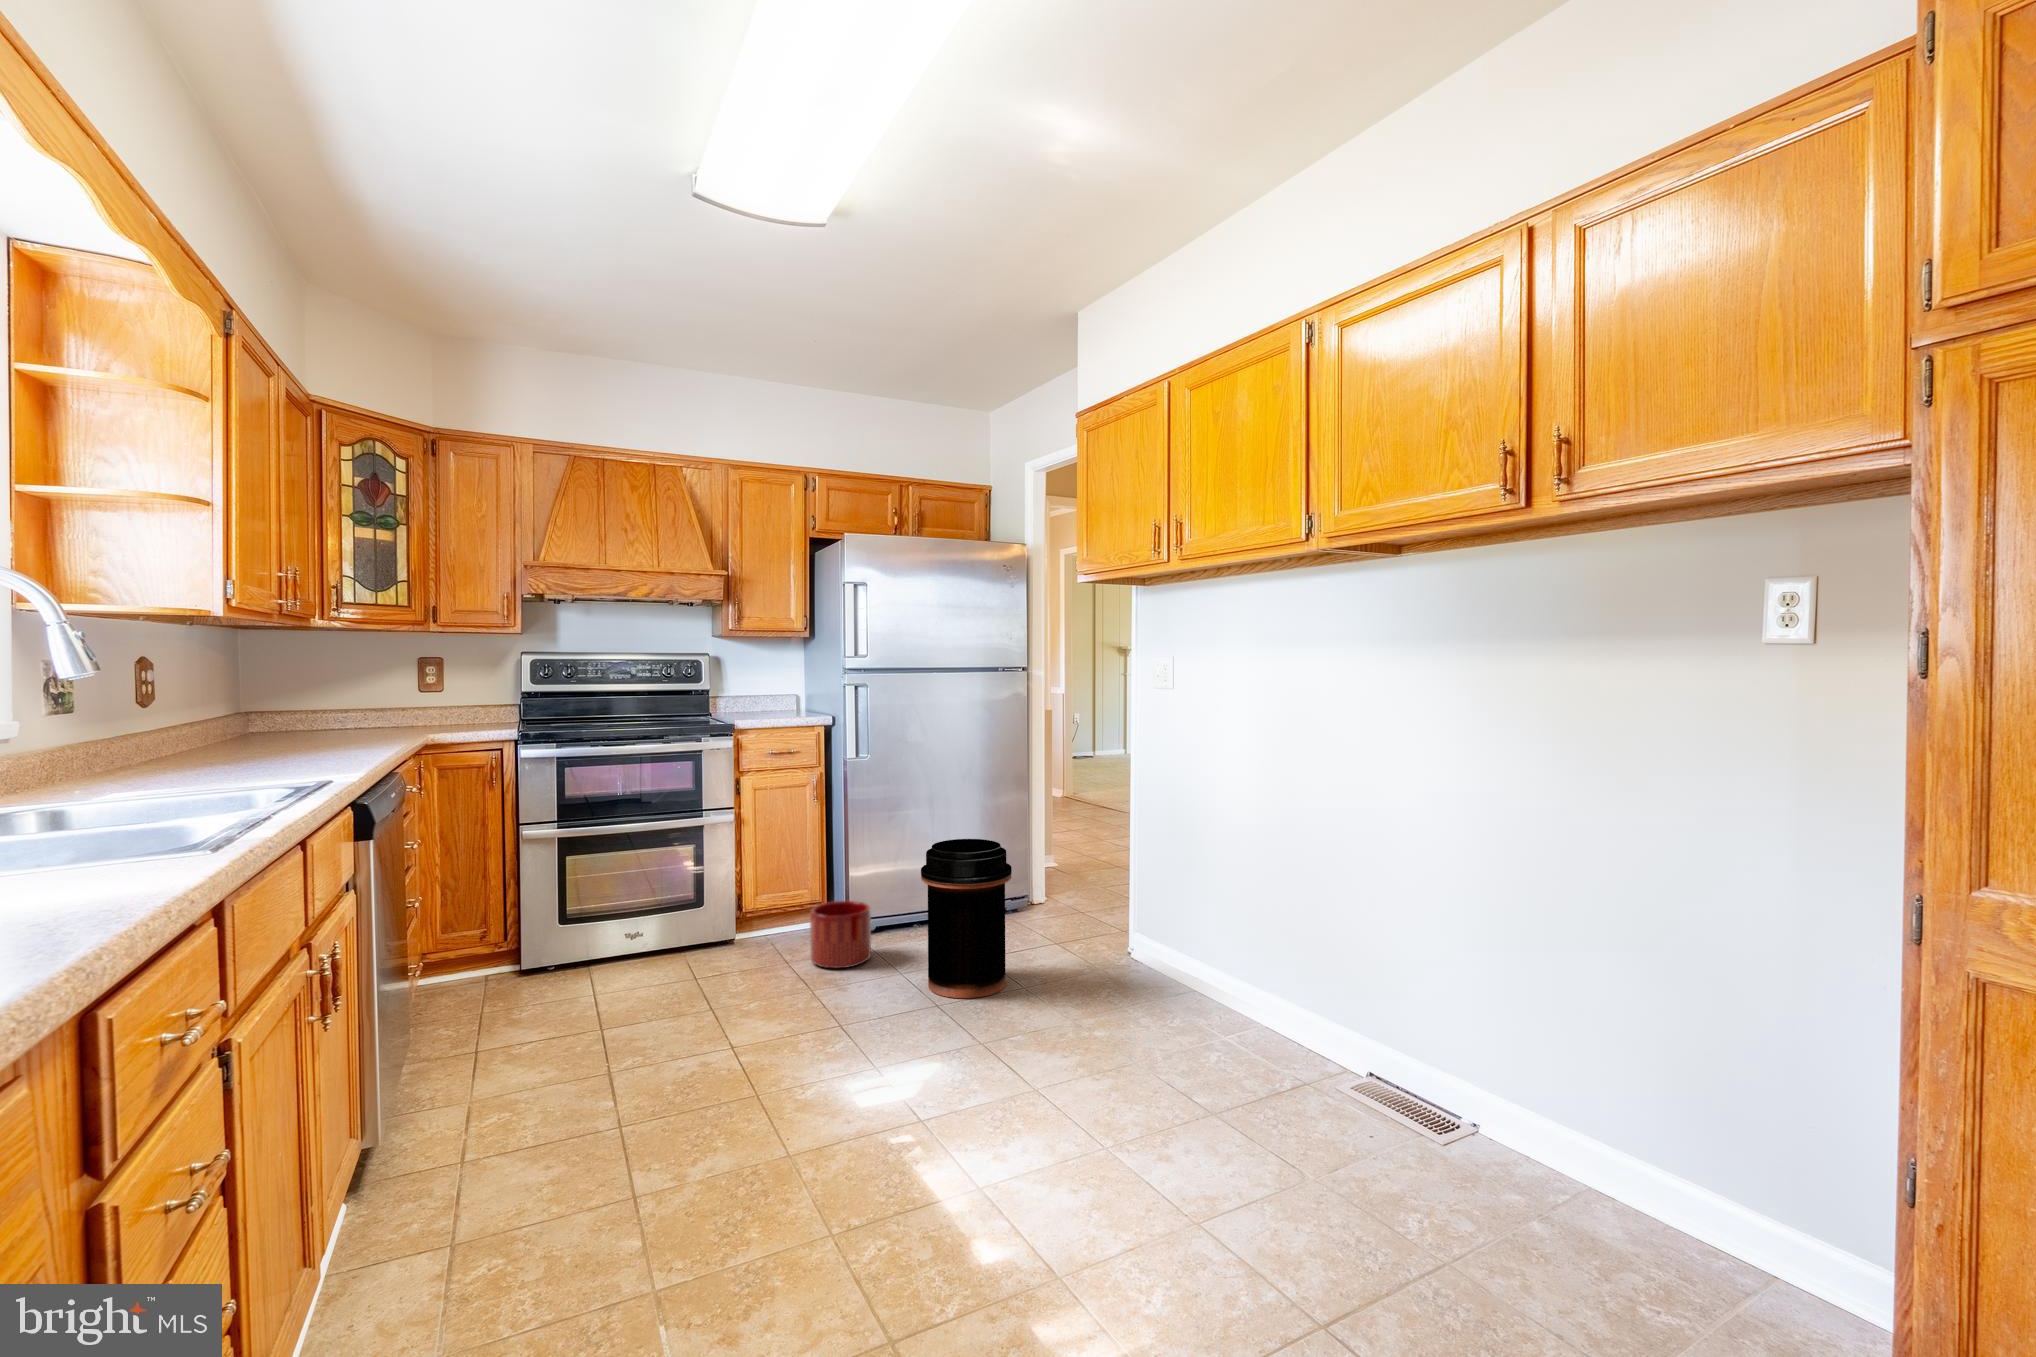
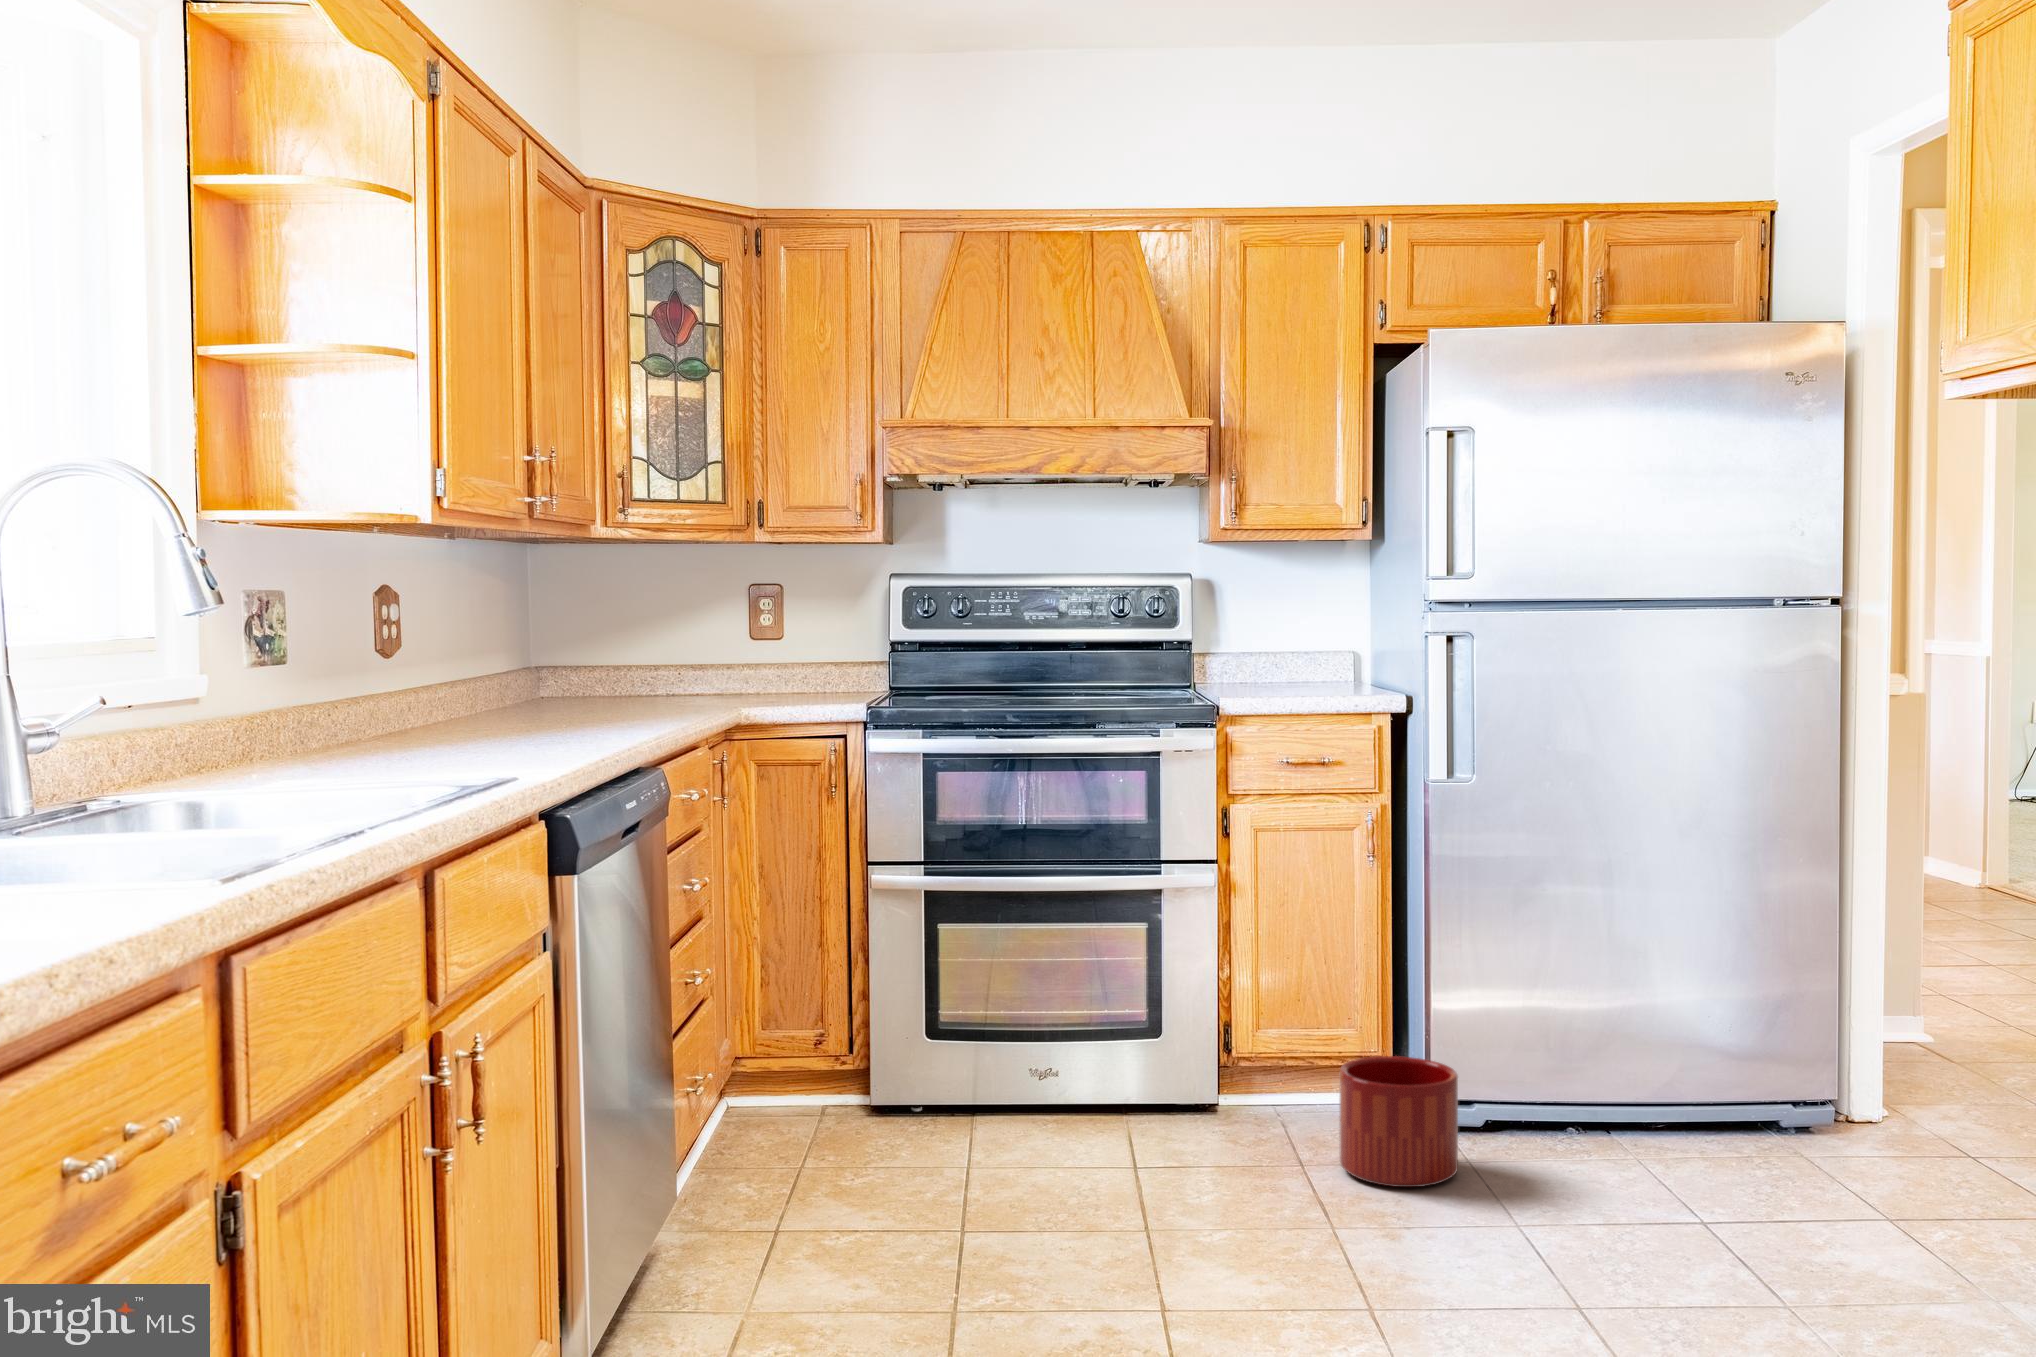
trash can: present [921,839,1012,998] -> none [1543,958,1745,1292]

